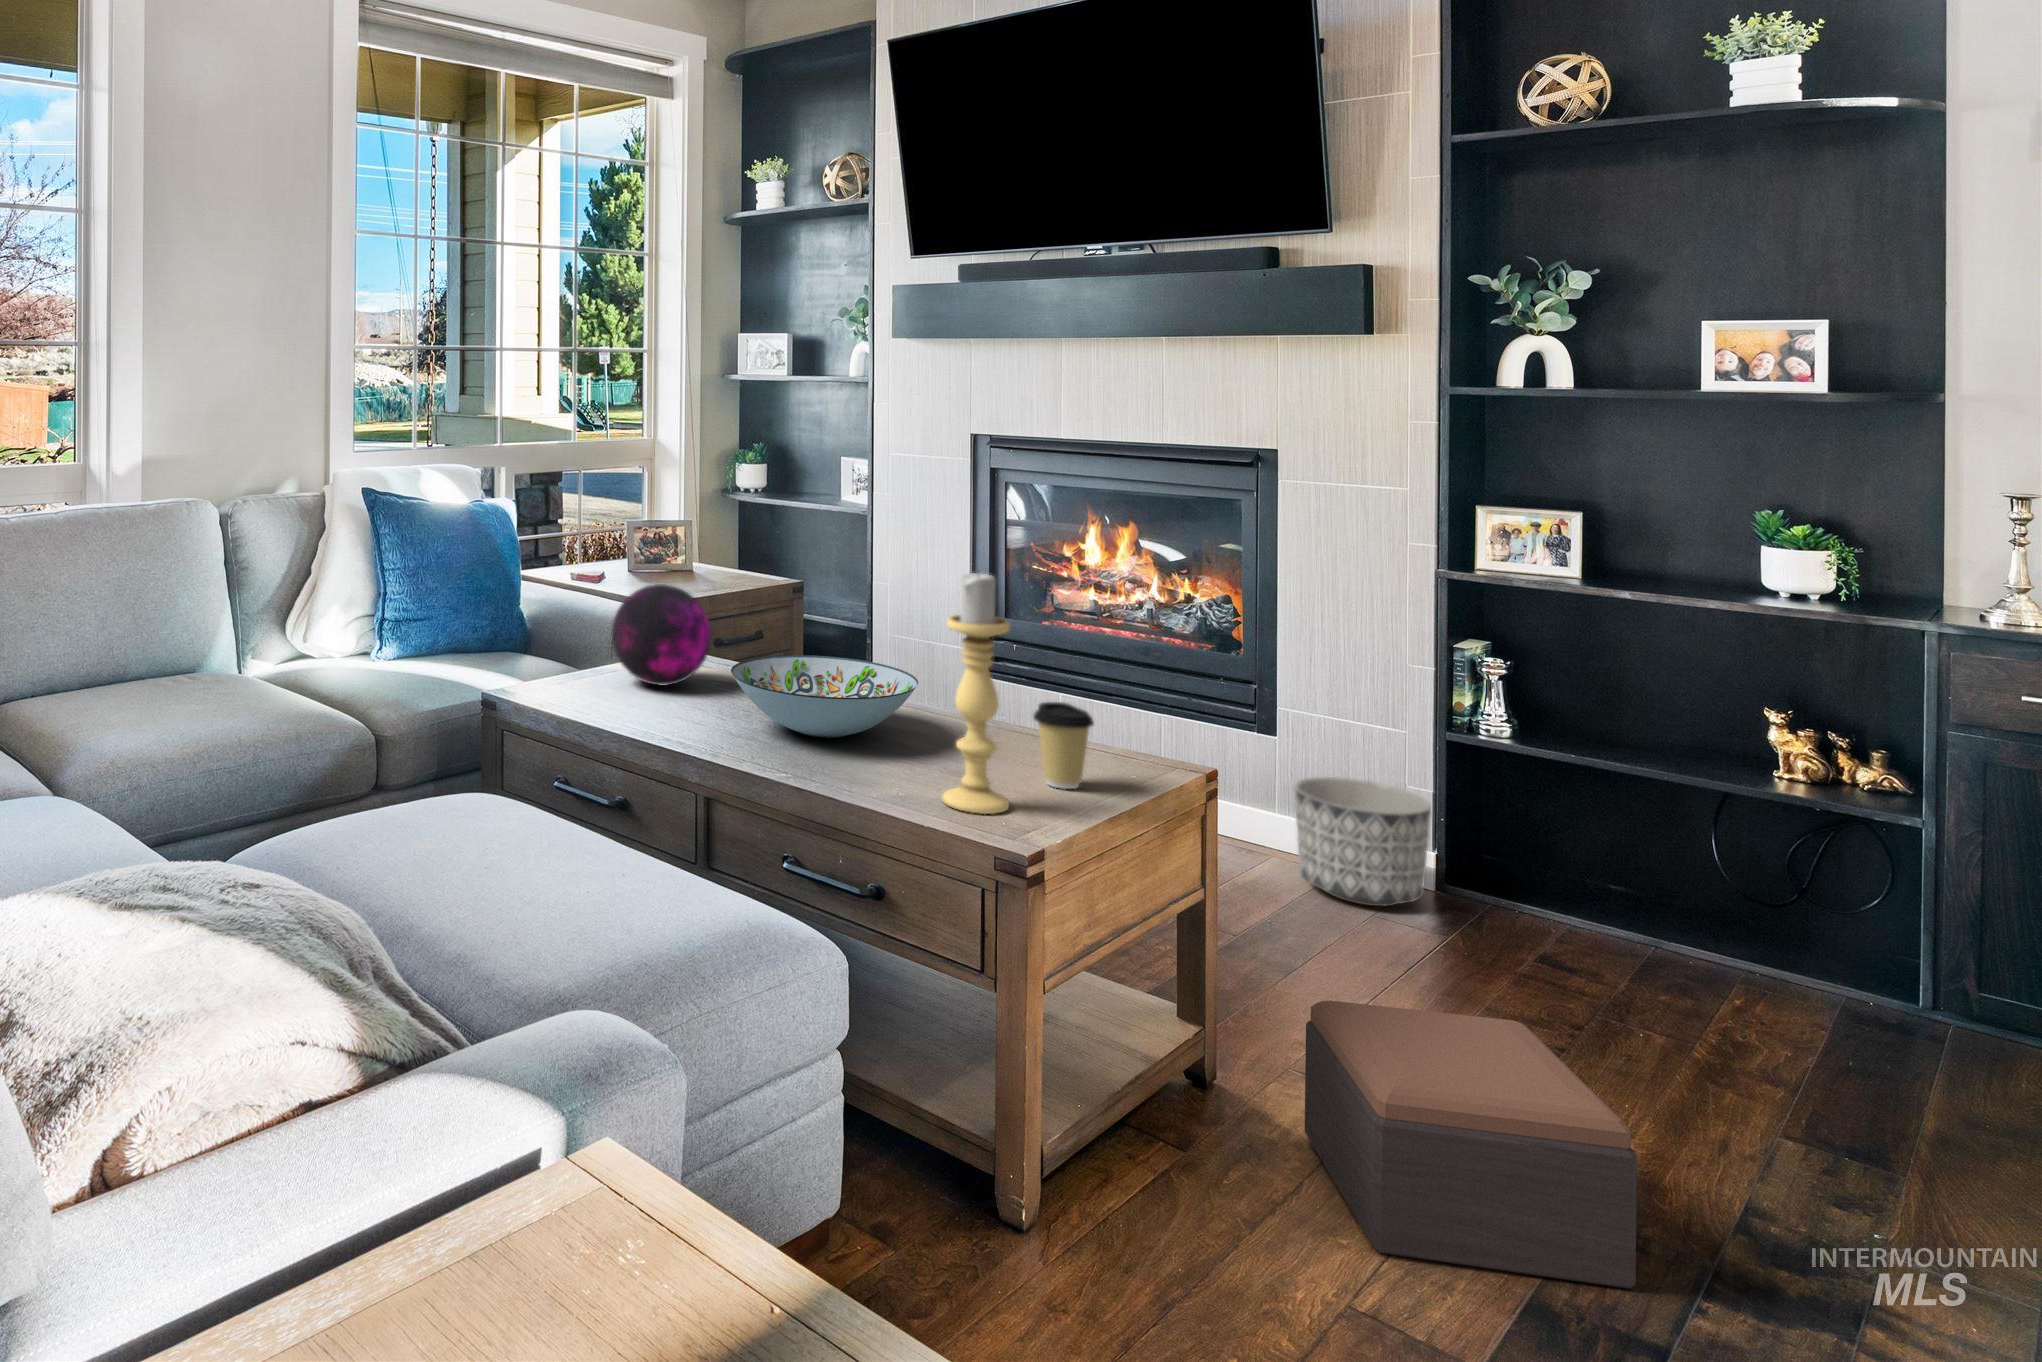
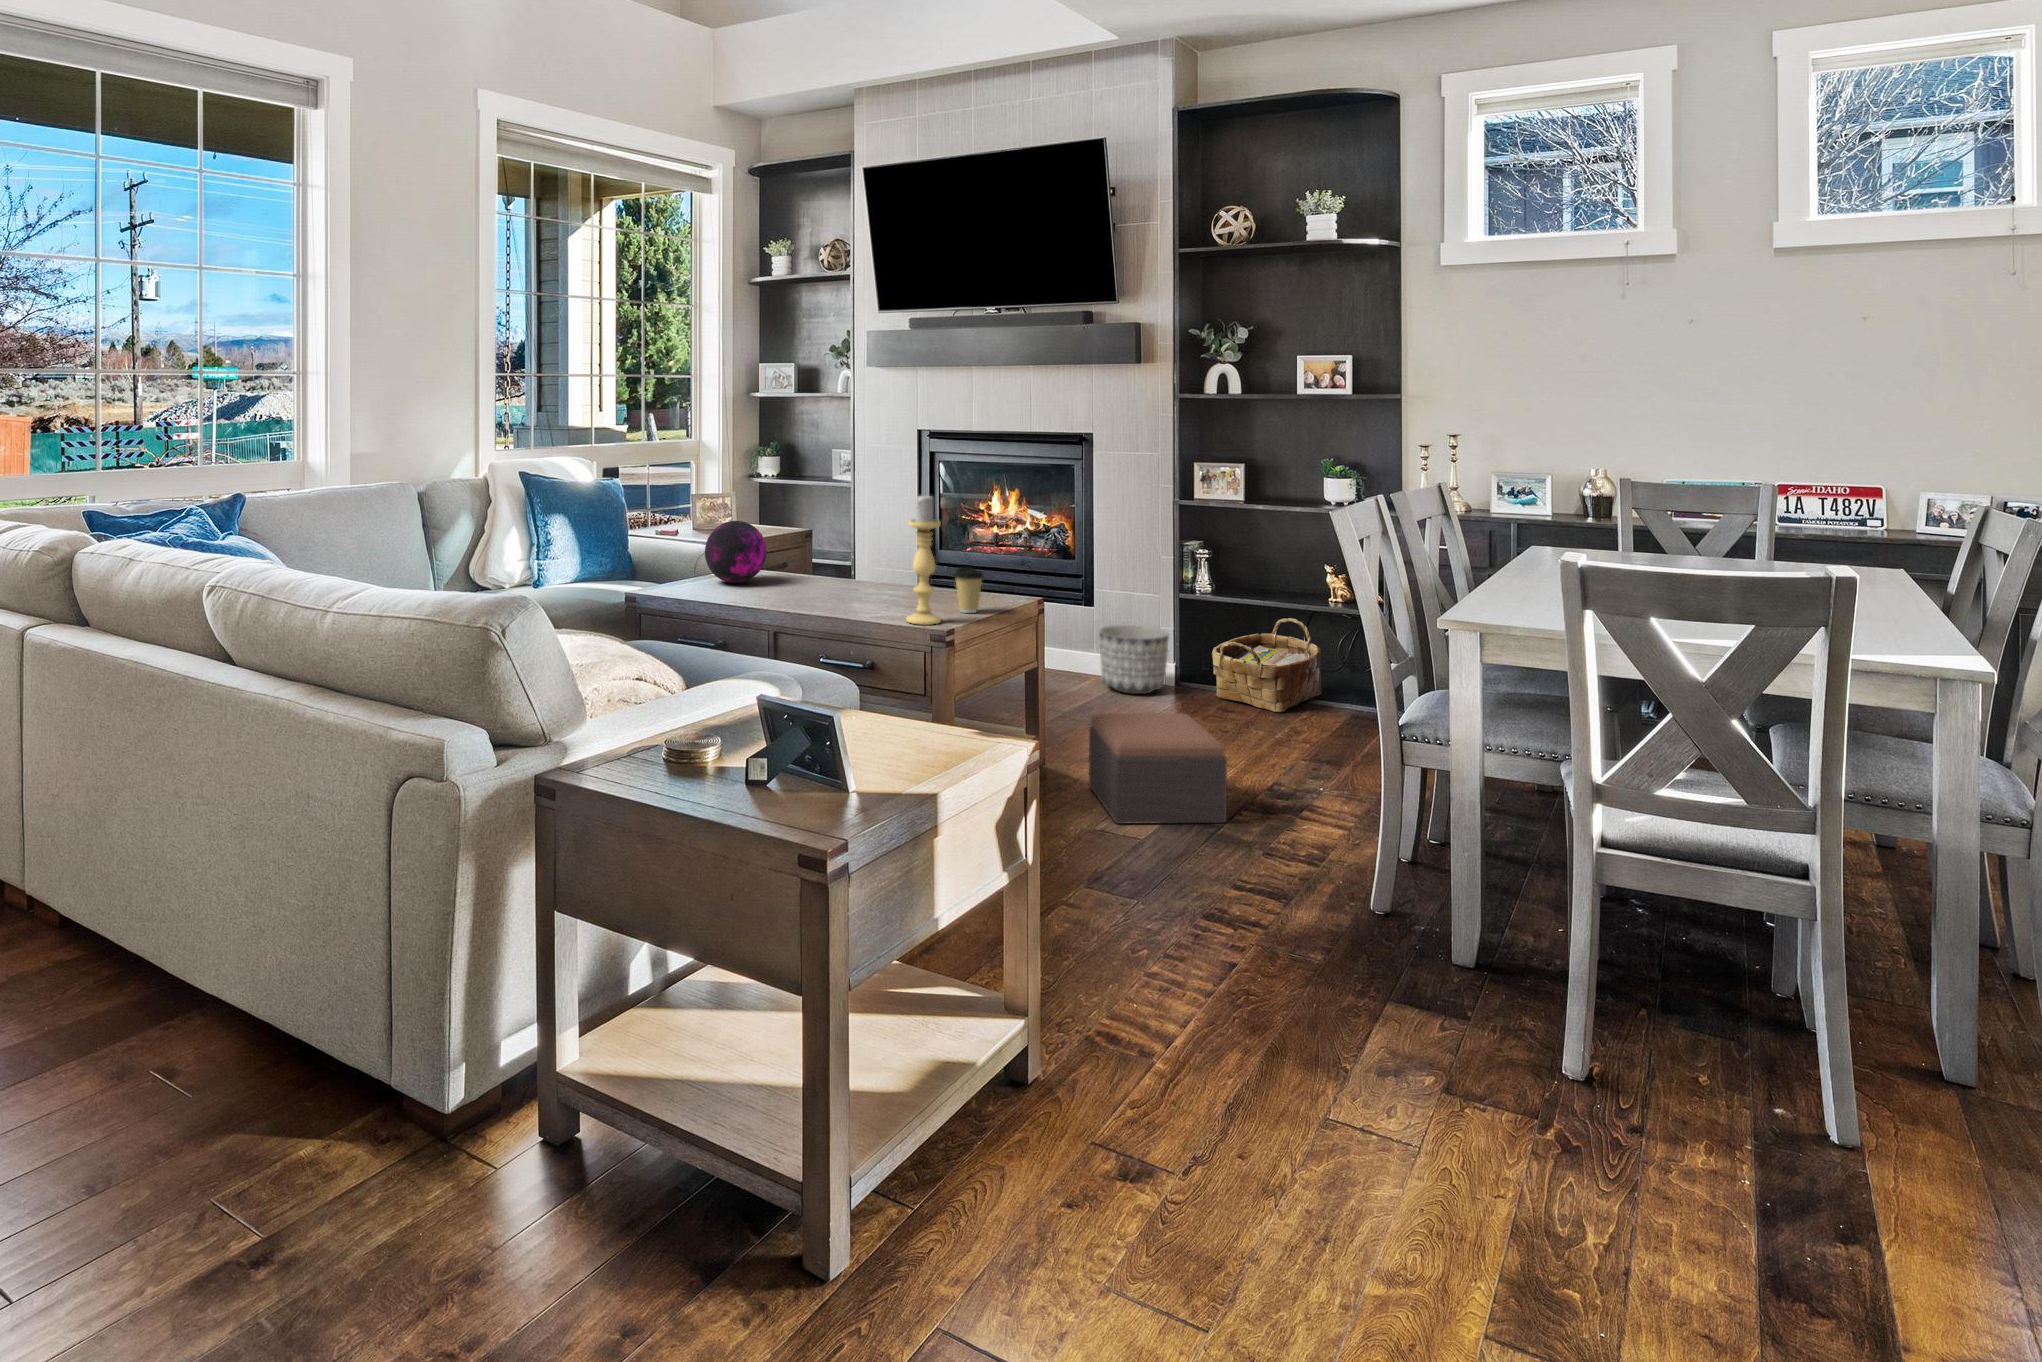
decorative bowl: present [731,655,918,738] -> none [784,557,891,600]
woven basket: none [1522,796,1756,981] -> present [1212,618,1322,712]

